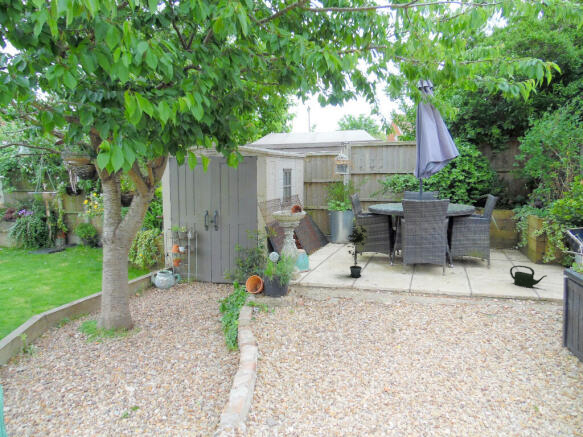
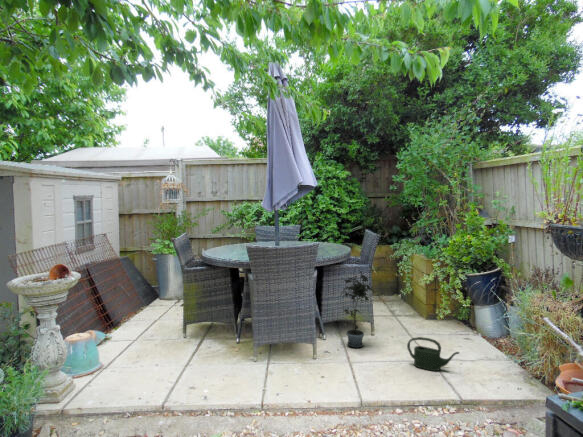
potted plant: present [348,225,367,277] -> present [342,272,374,348]

